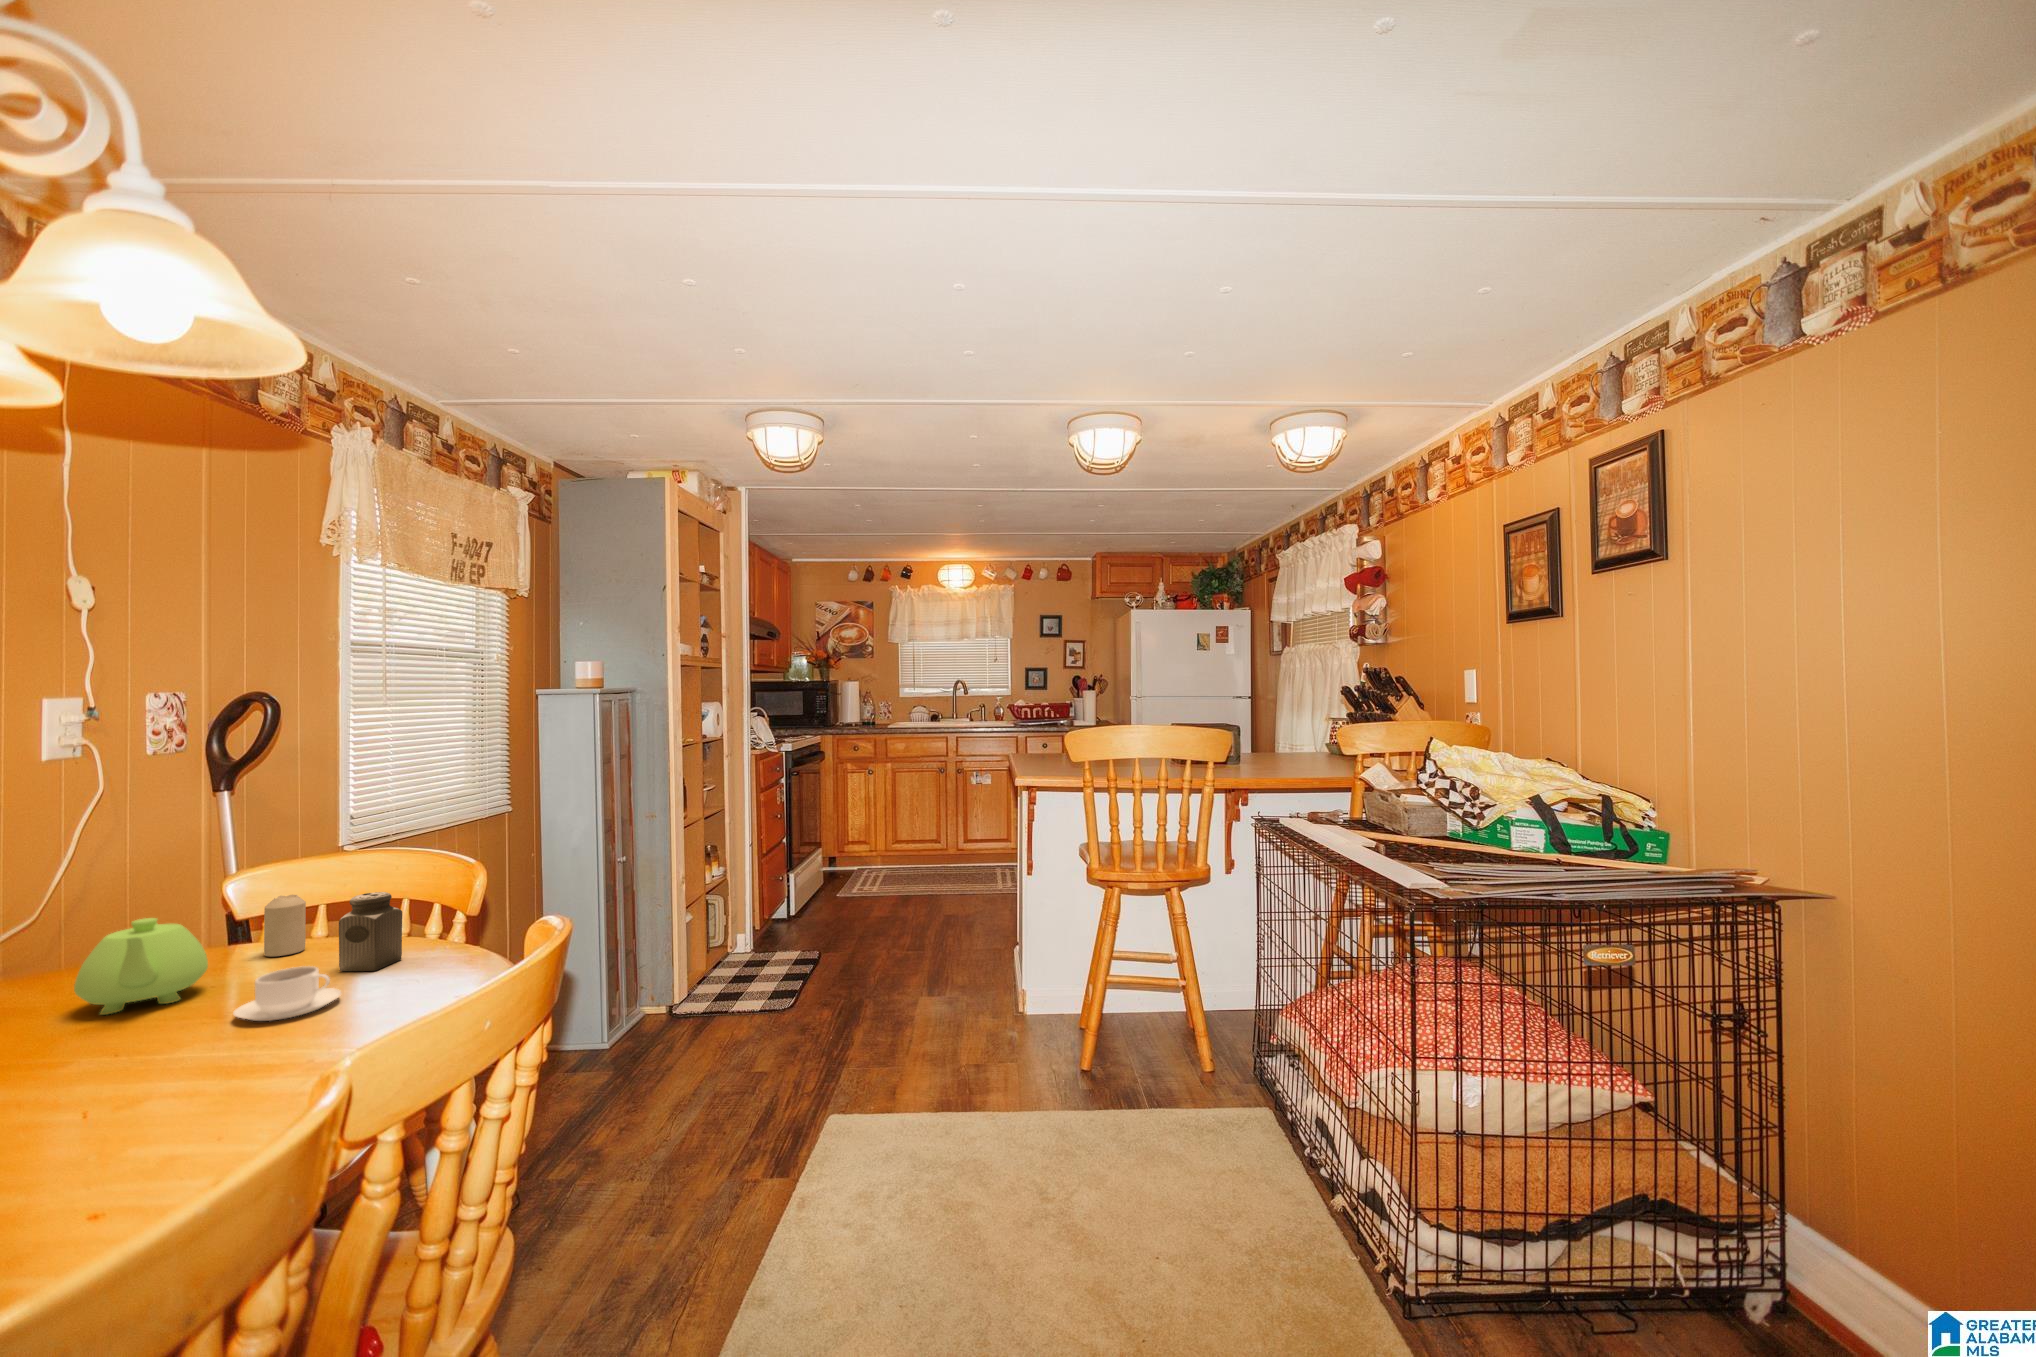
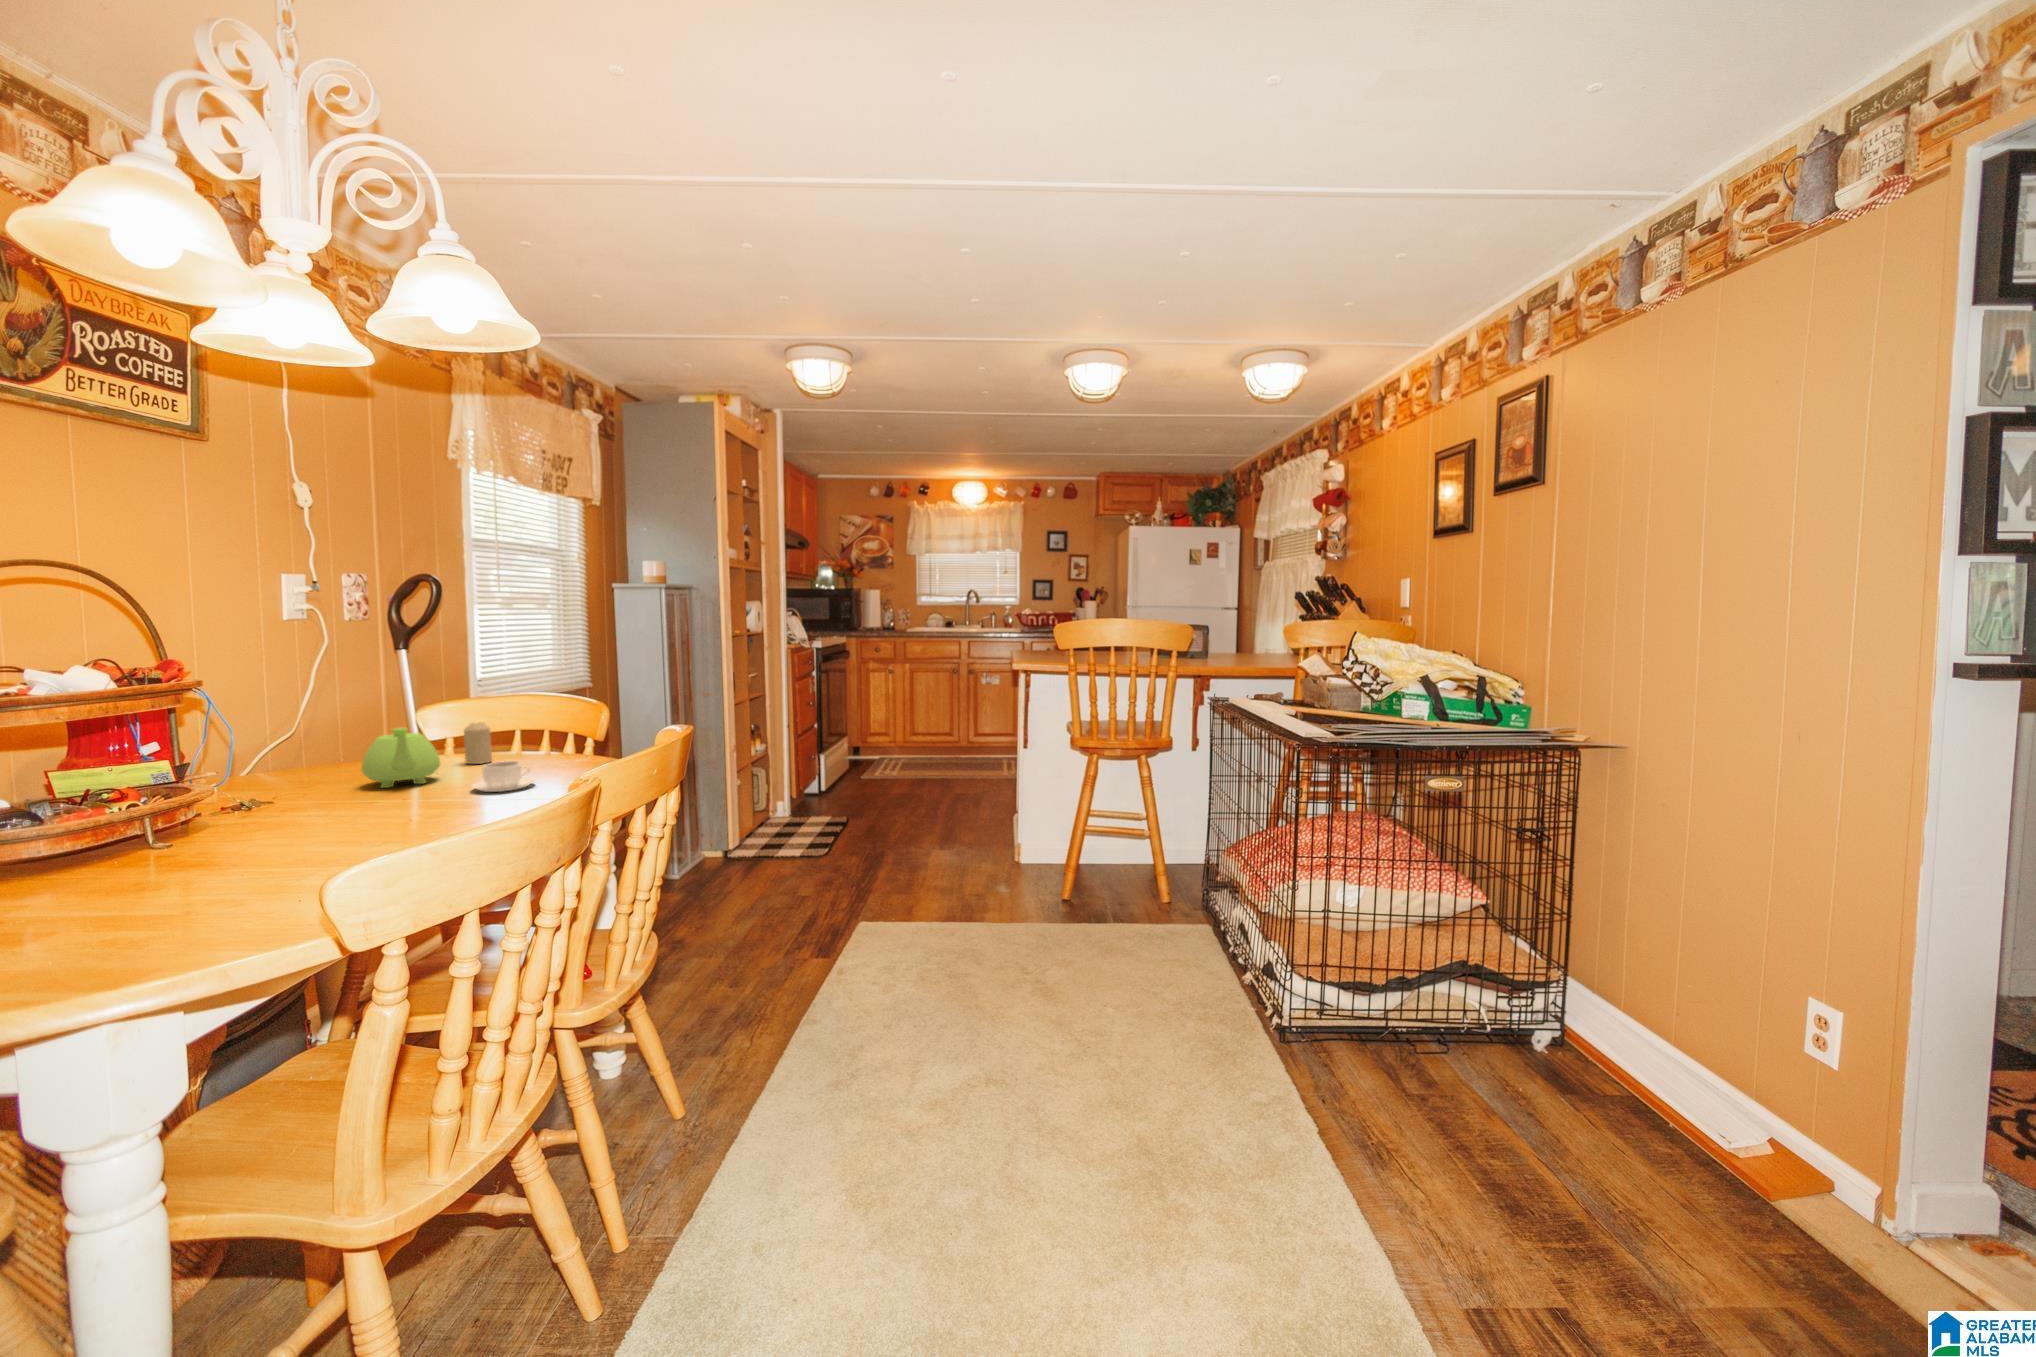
salt shaker: present [339,892,402,971] -> none [522,719,564,772]

